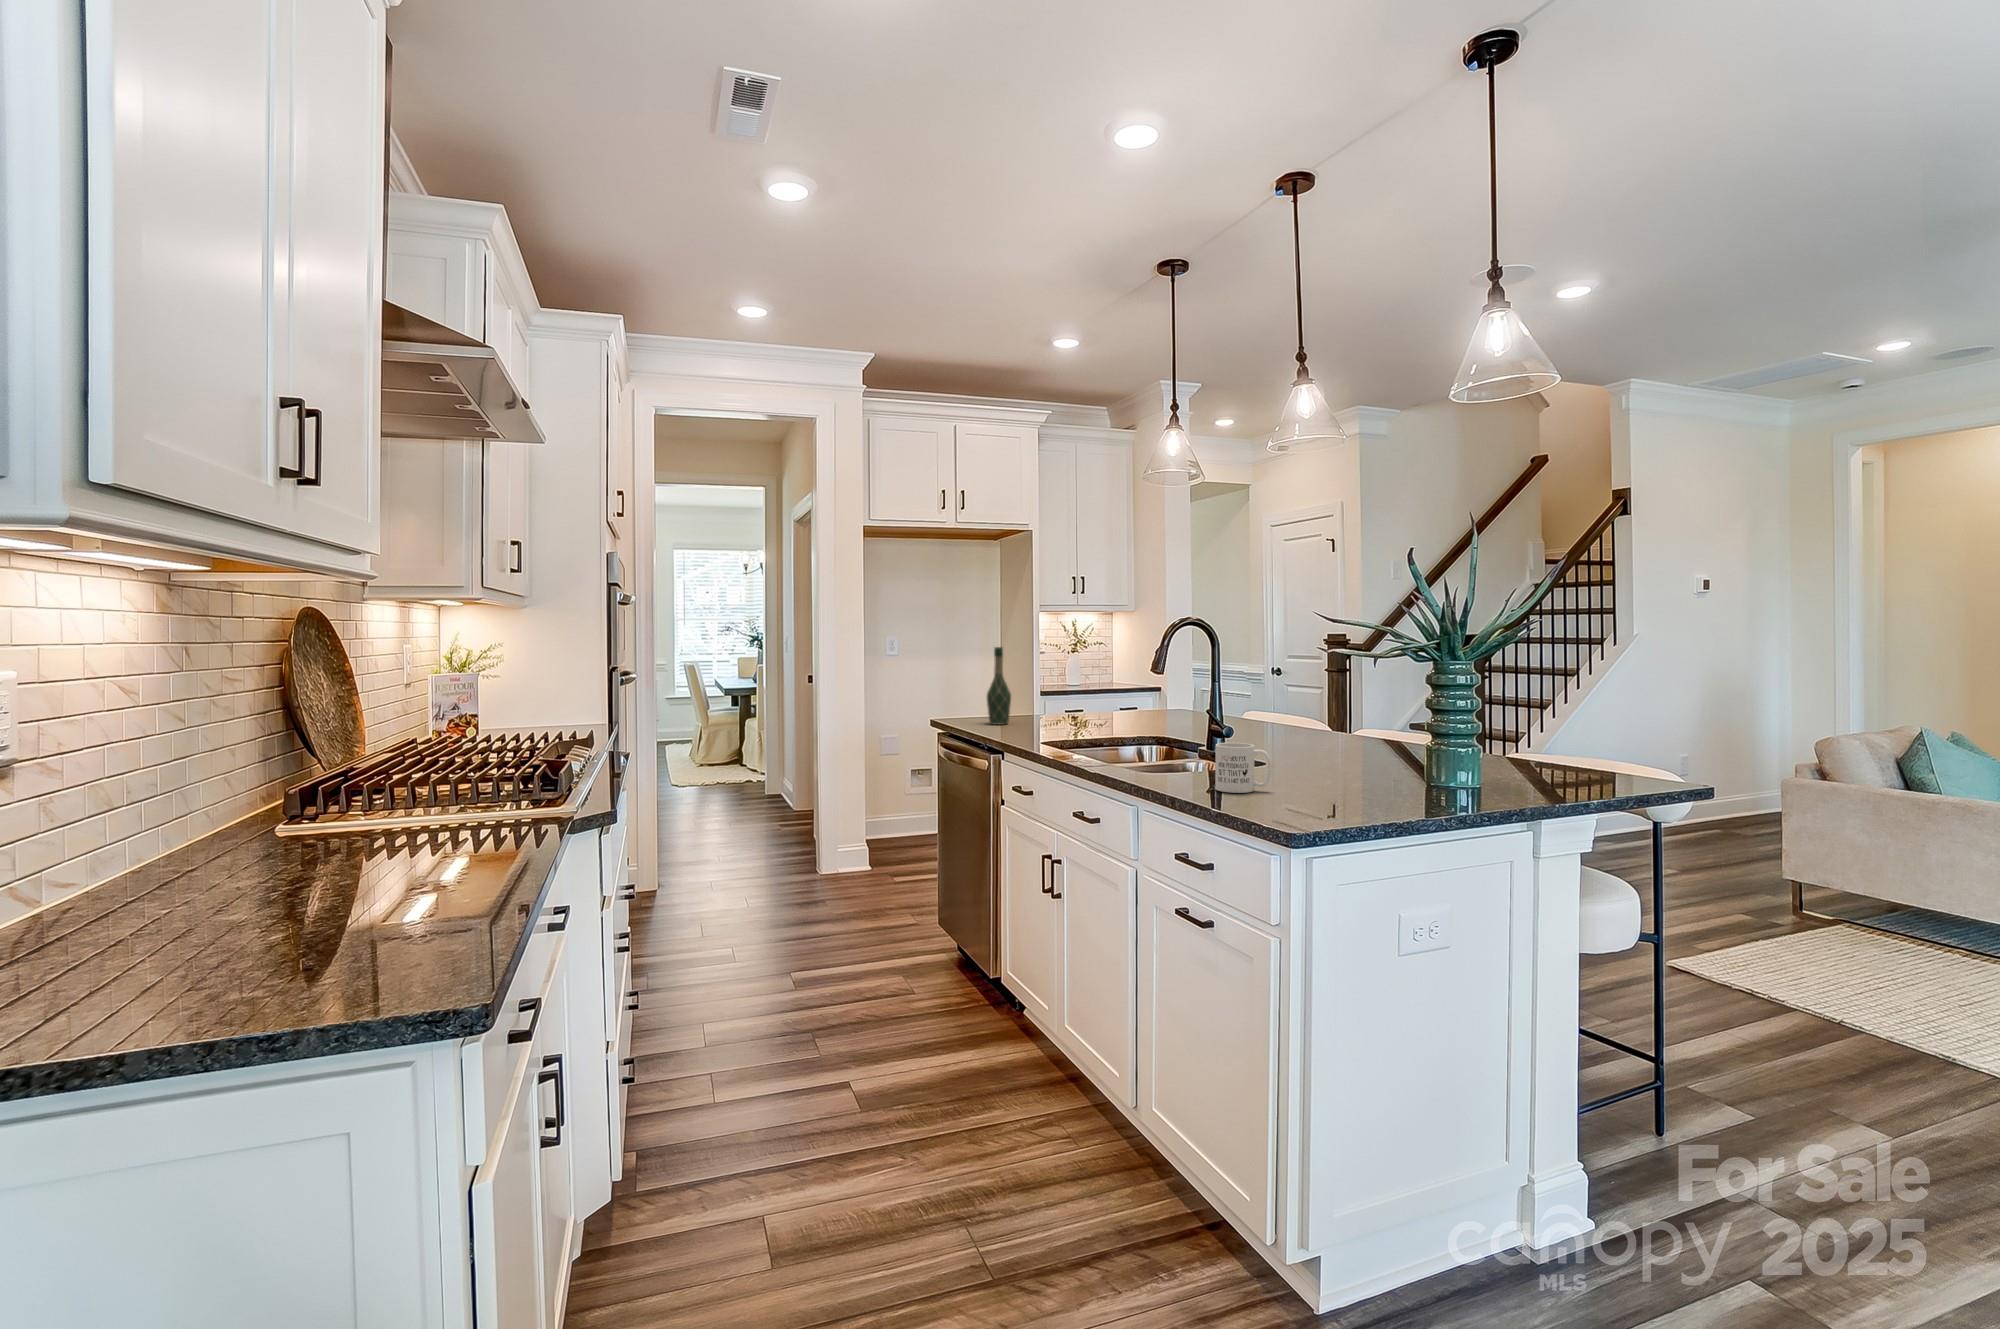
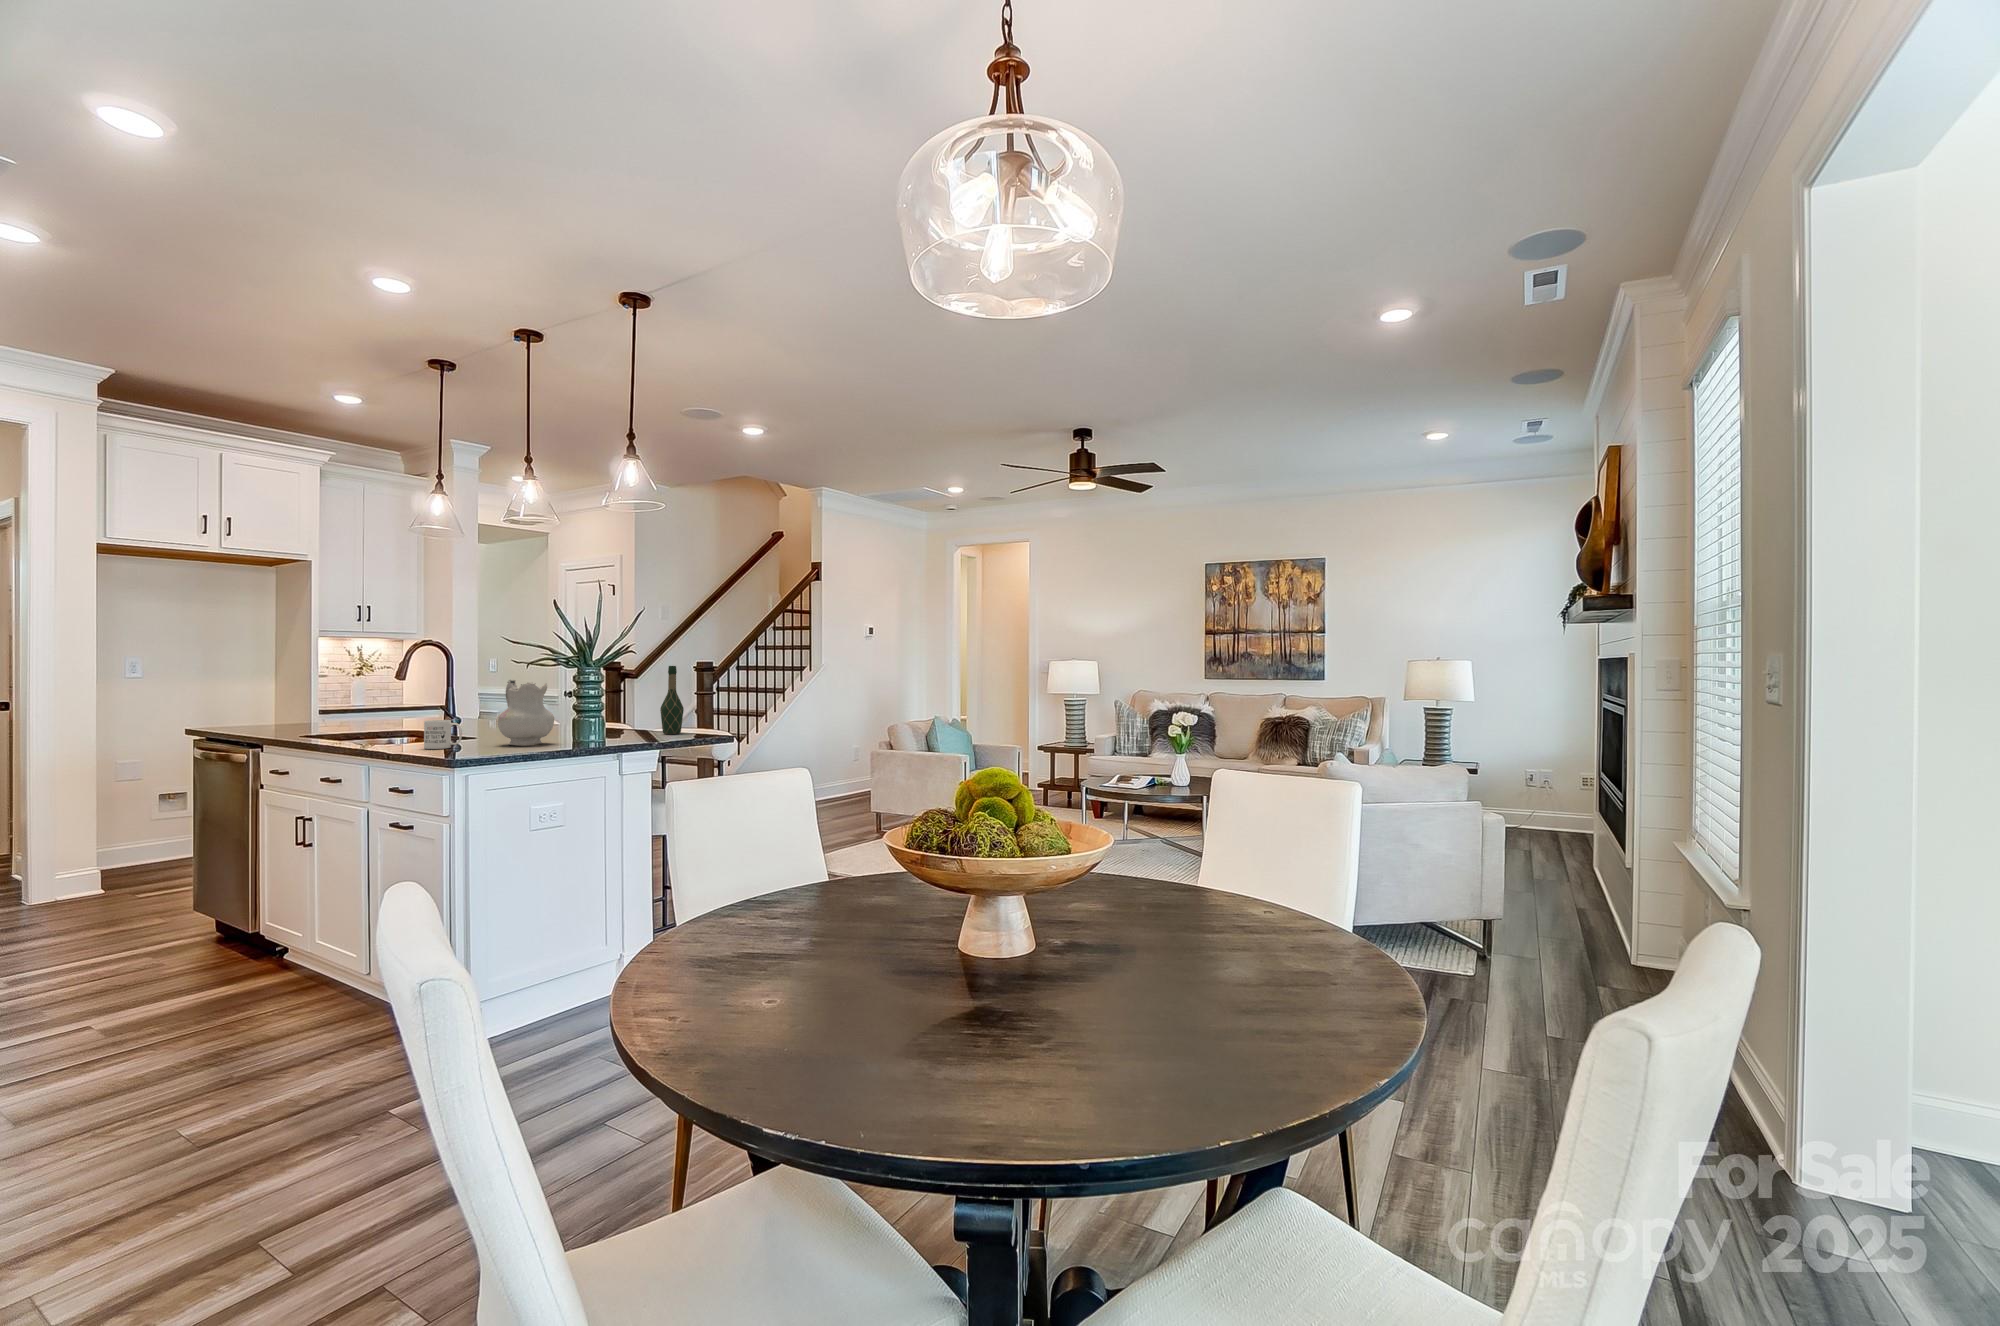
wine bottle: present [987,647,1011,725] -> present [660,666,684,734]
ceramic pitcher: none [1323,676,1418,795] -> present [498,680,554,746]

